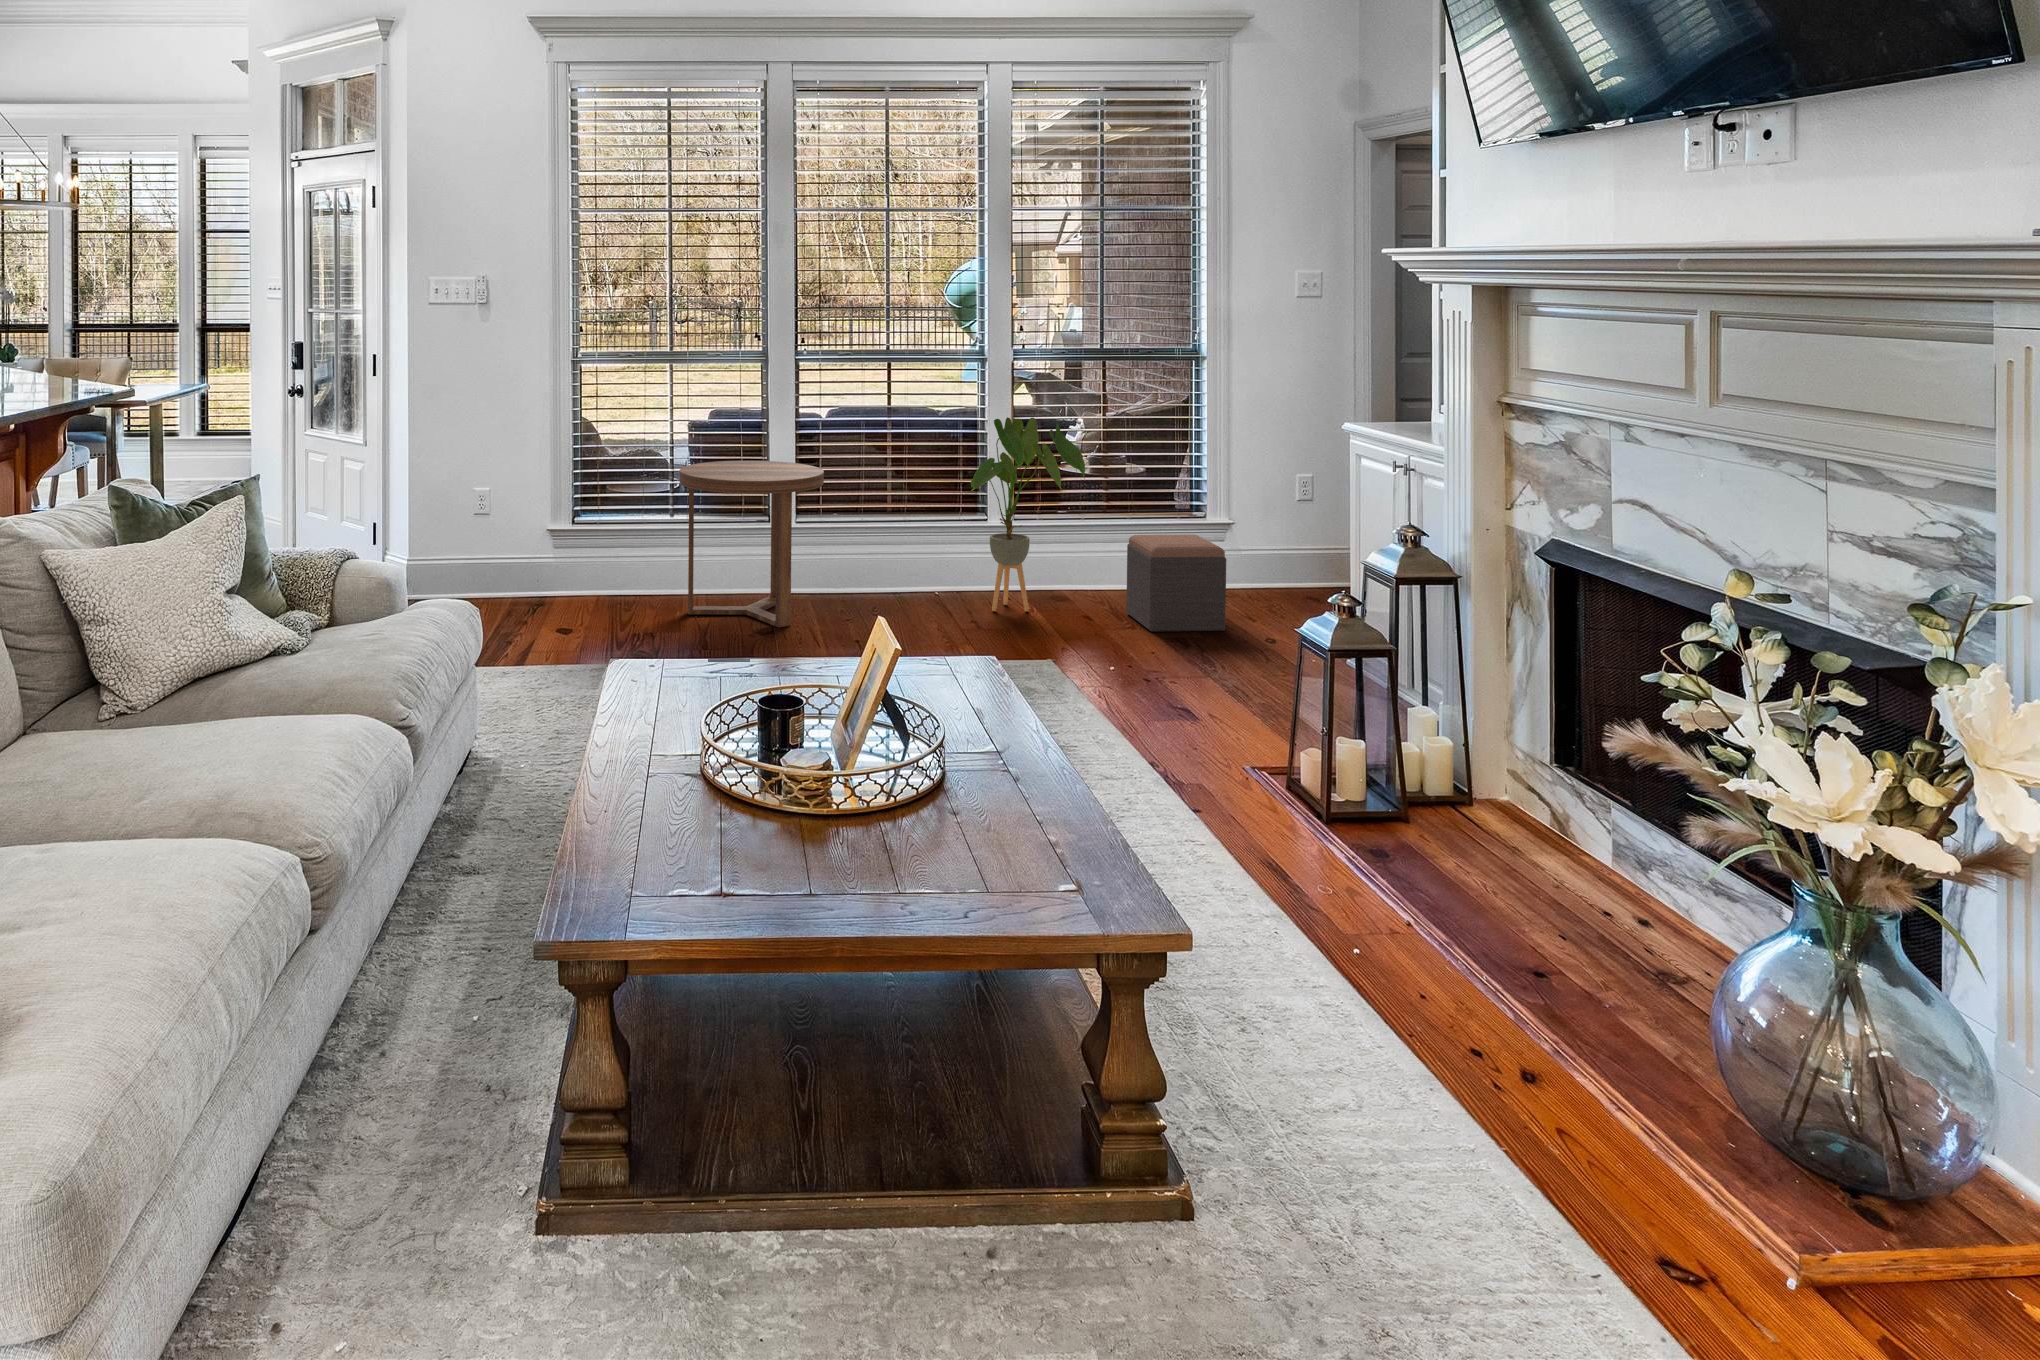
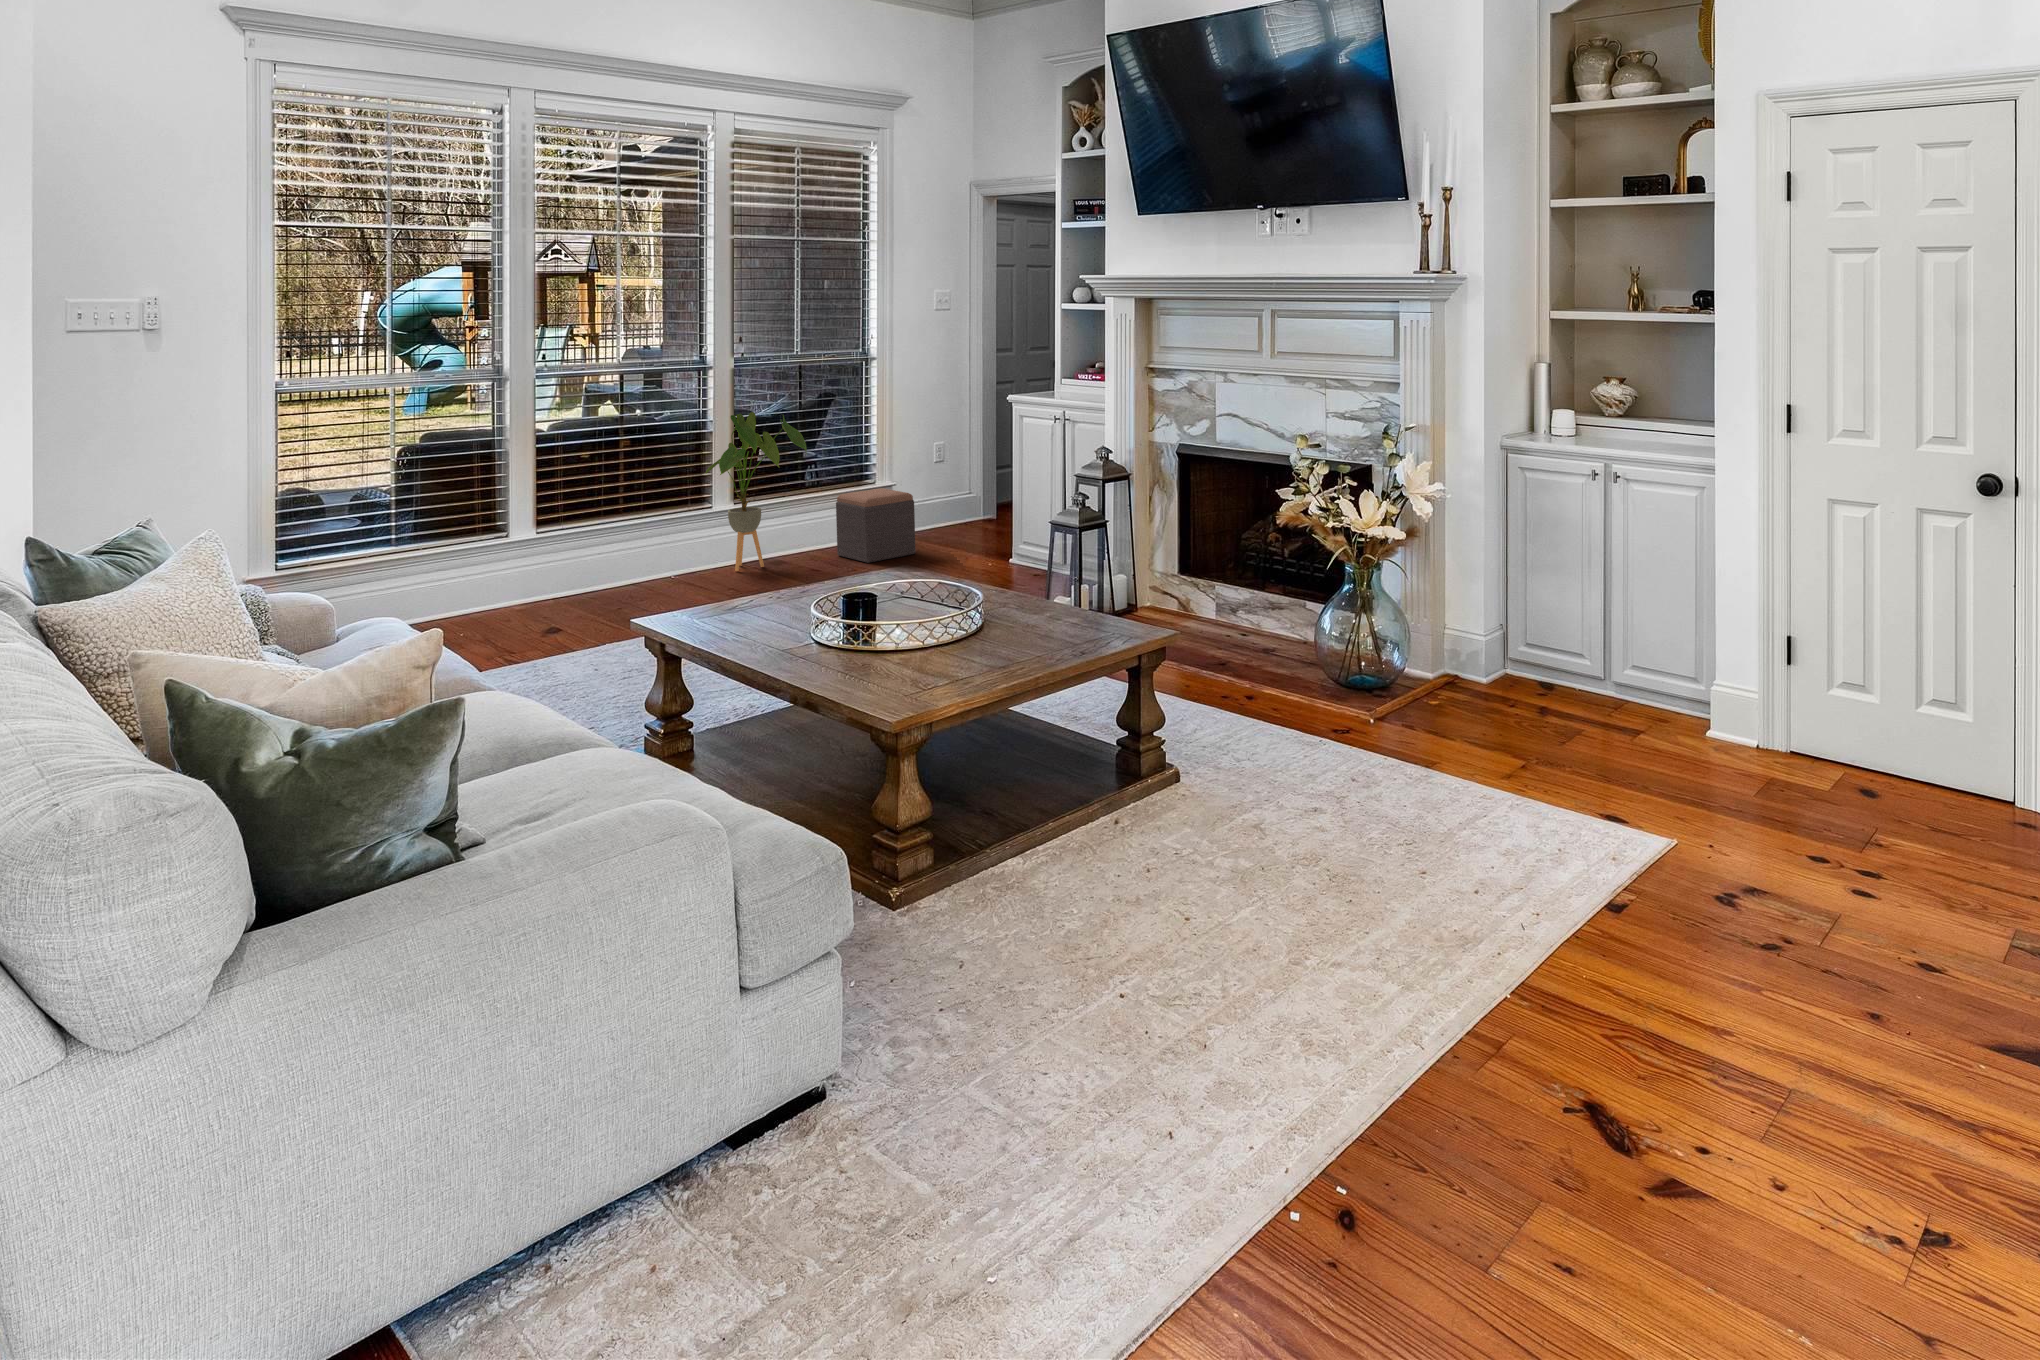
side table: present [679,461,824,627] -> none [449,471,594,621]

